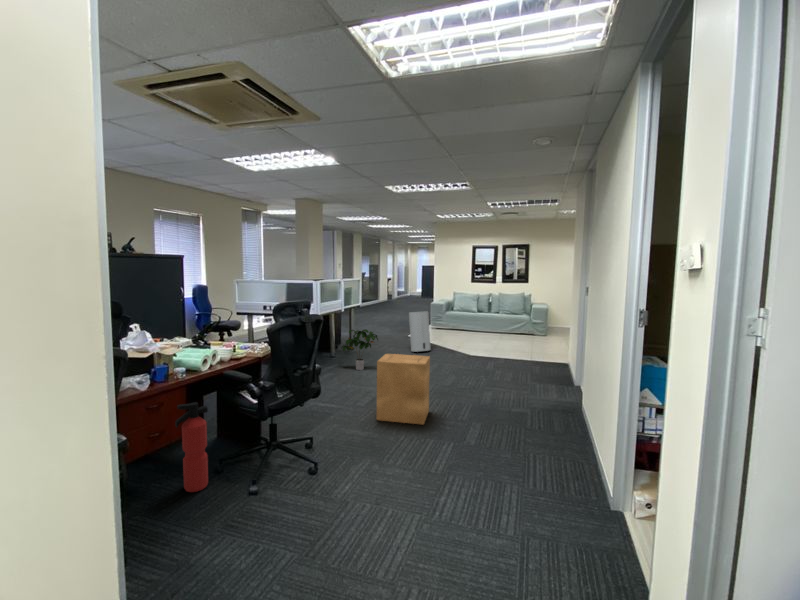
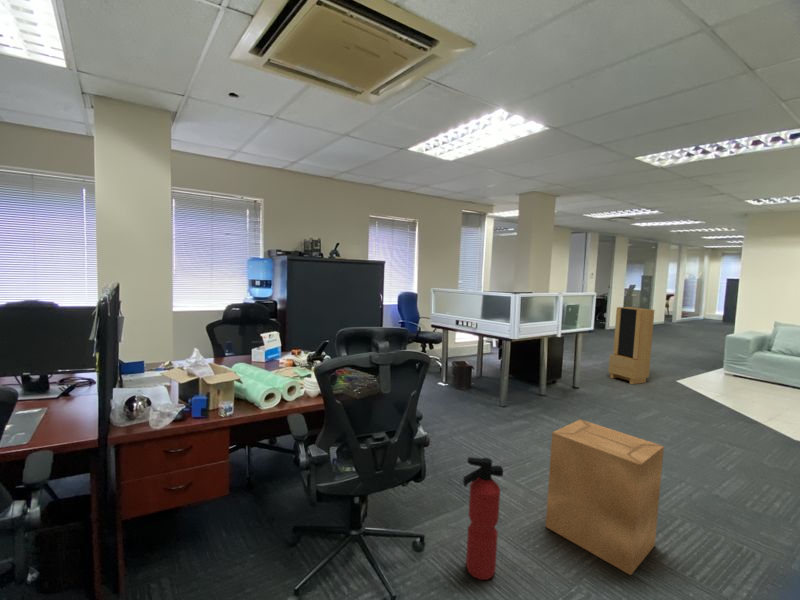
storage cabinet: none [370,288,395,342] -> present [609,307,654,384]
air purifier: present [409,311,431,352] -> none [668,349,707,414]
potted plant: present [342,329,378,370] -> none [544,364,600,423]
fire extinguisher: present [175,402,208,492] -> present [463,457,503,580]

